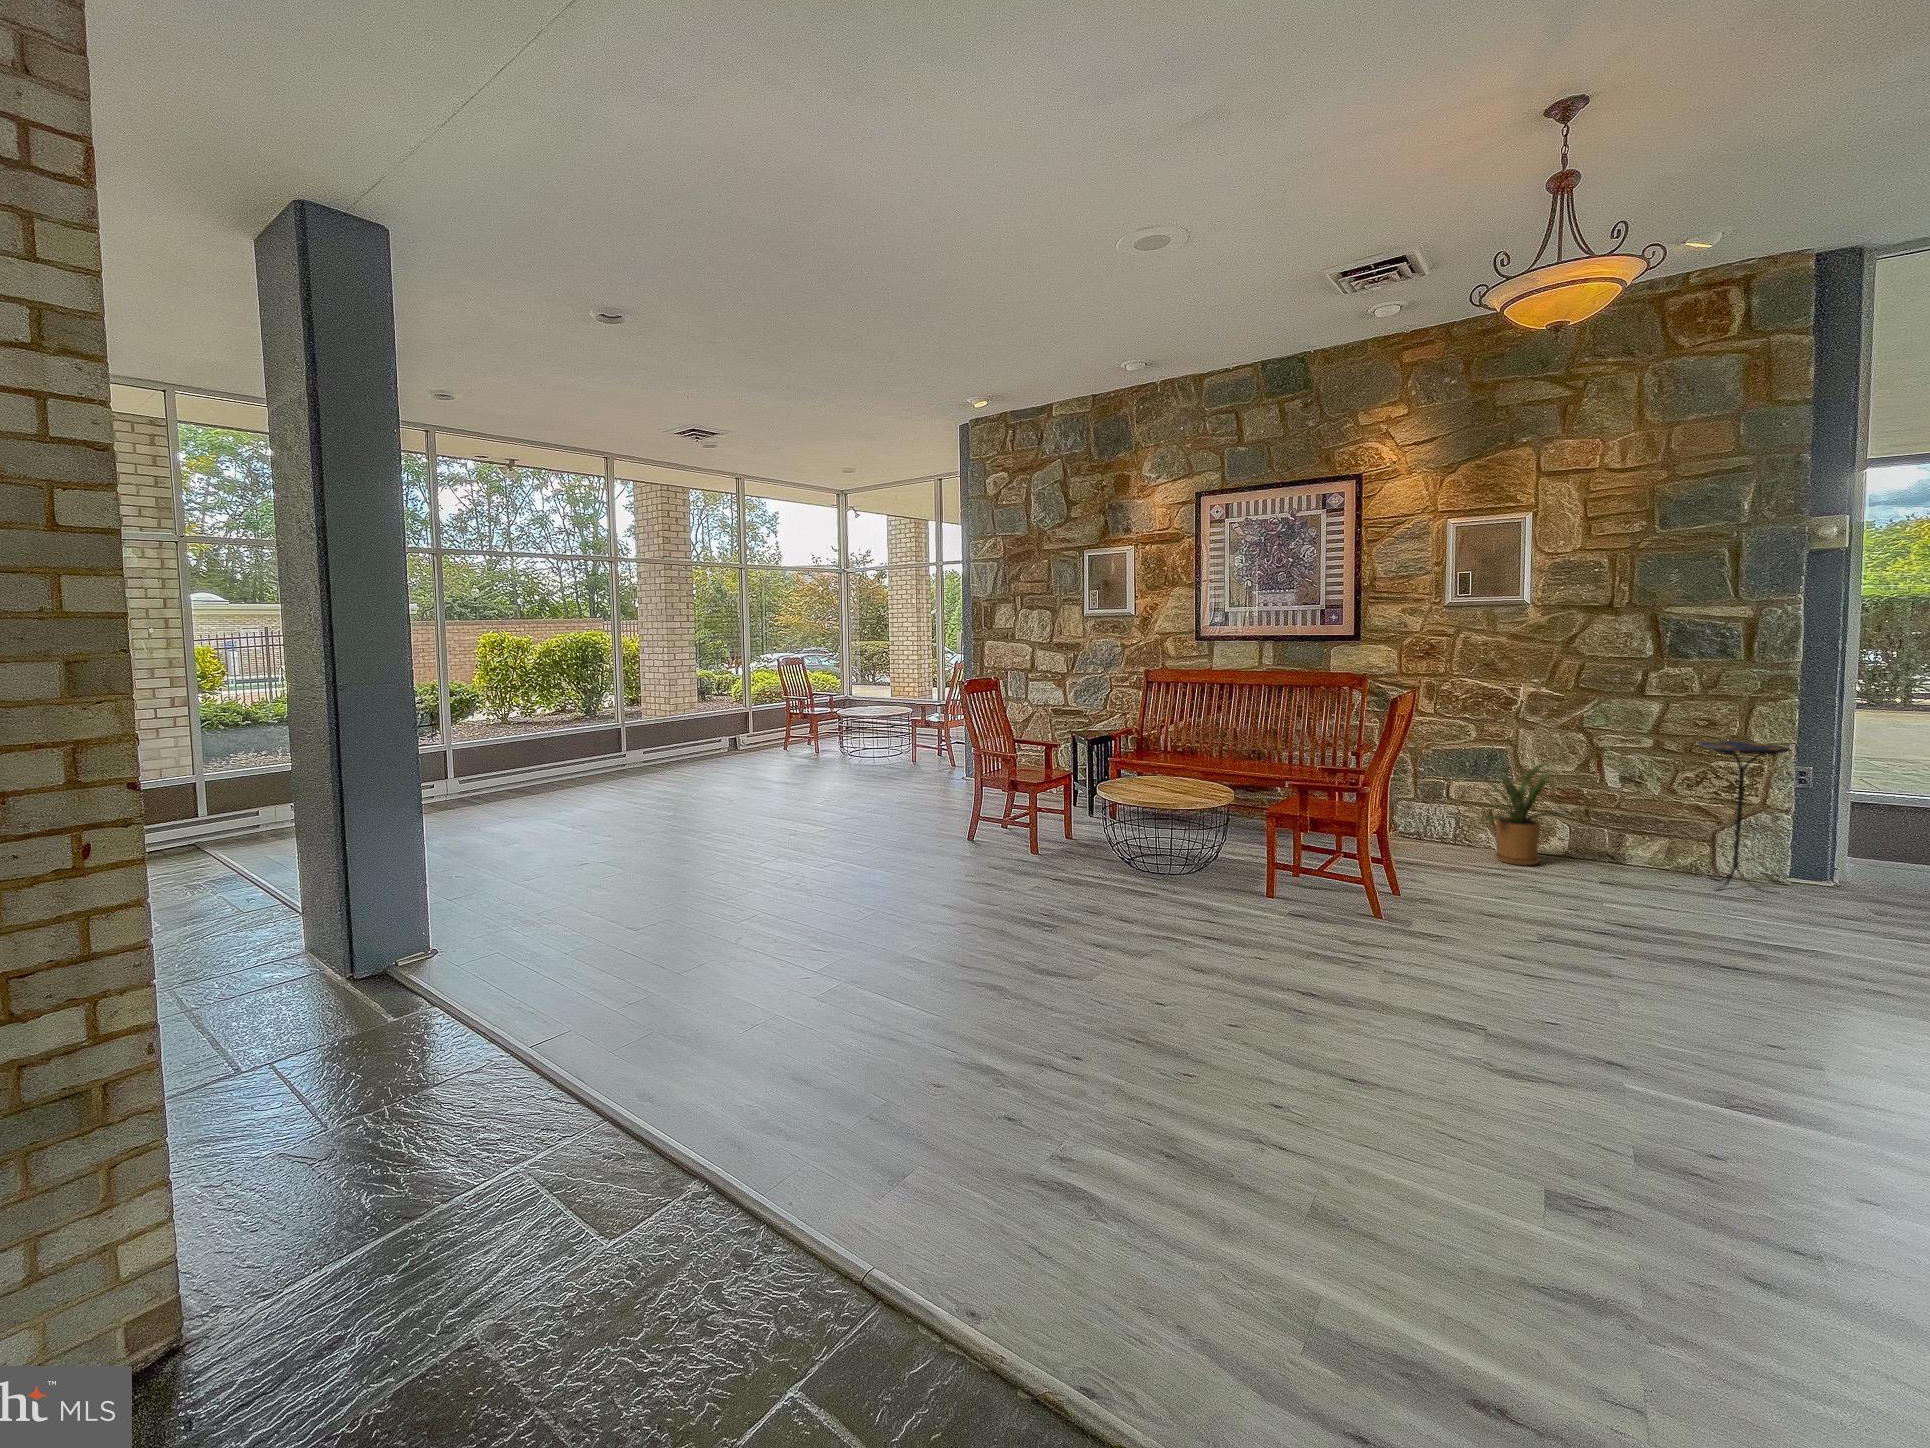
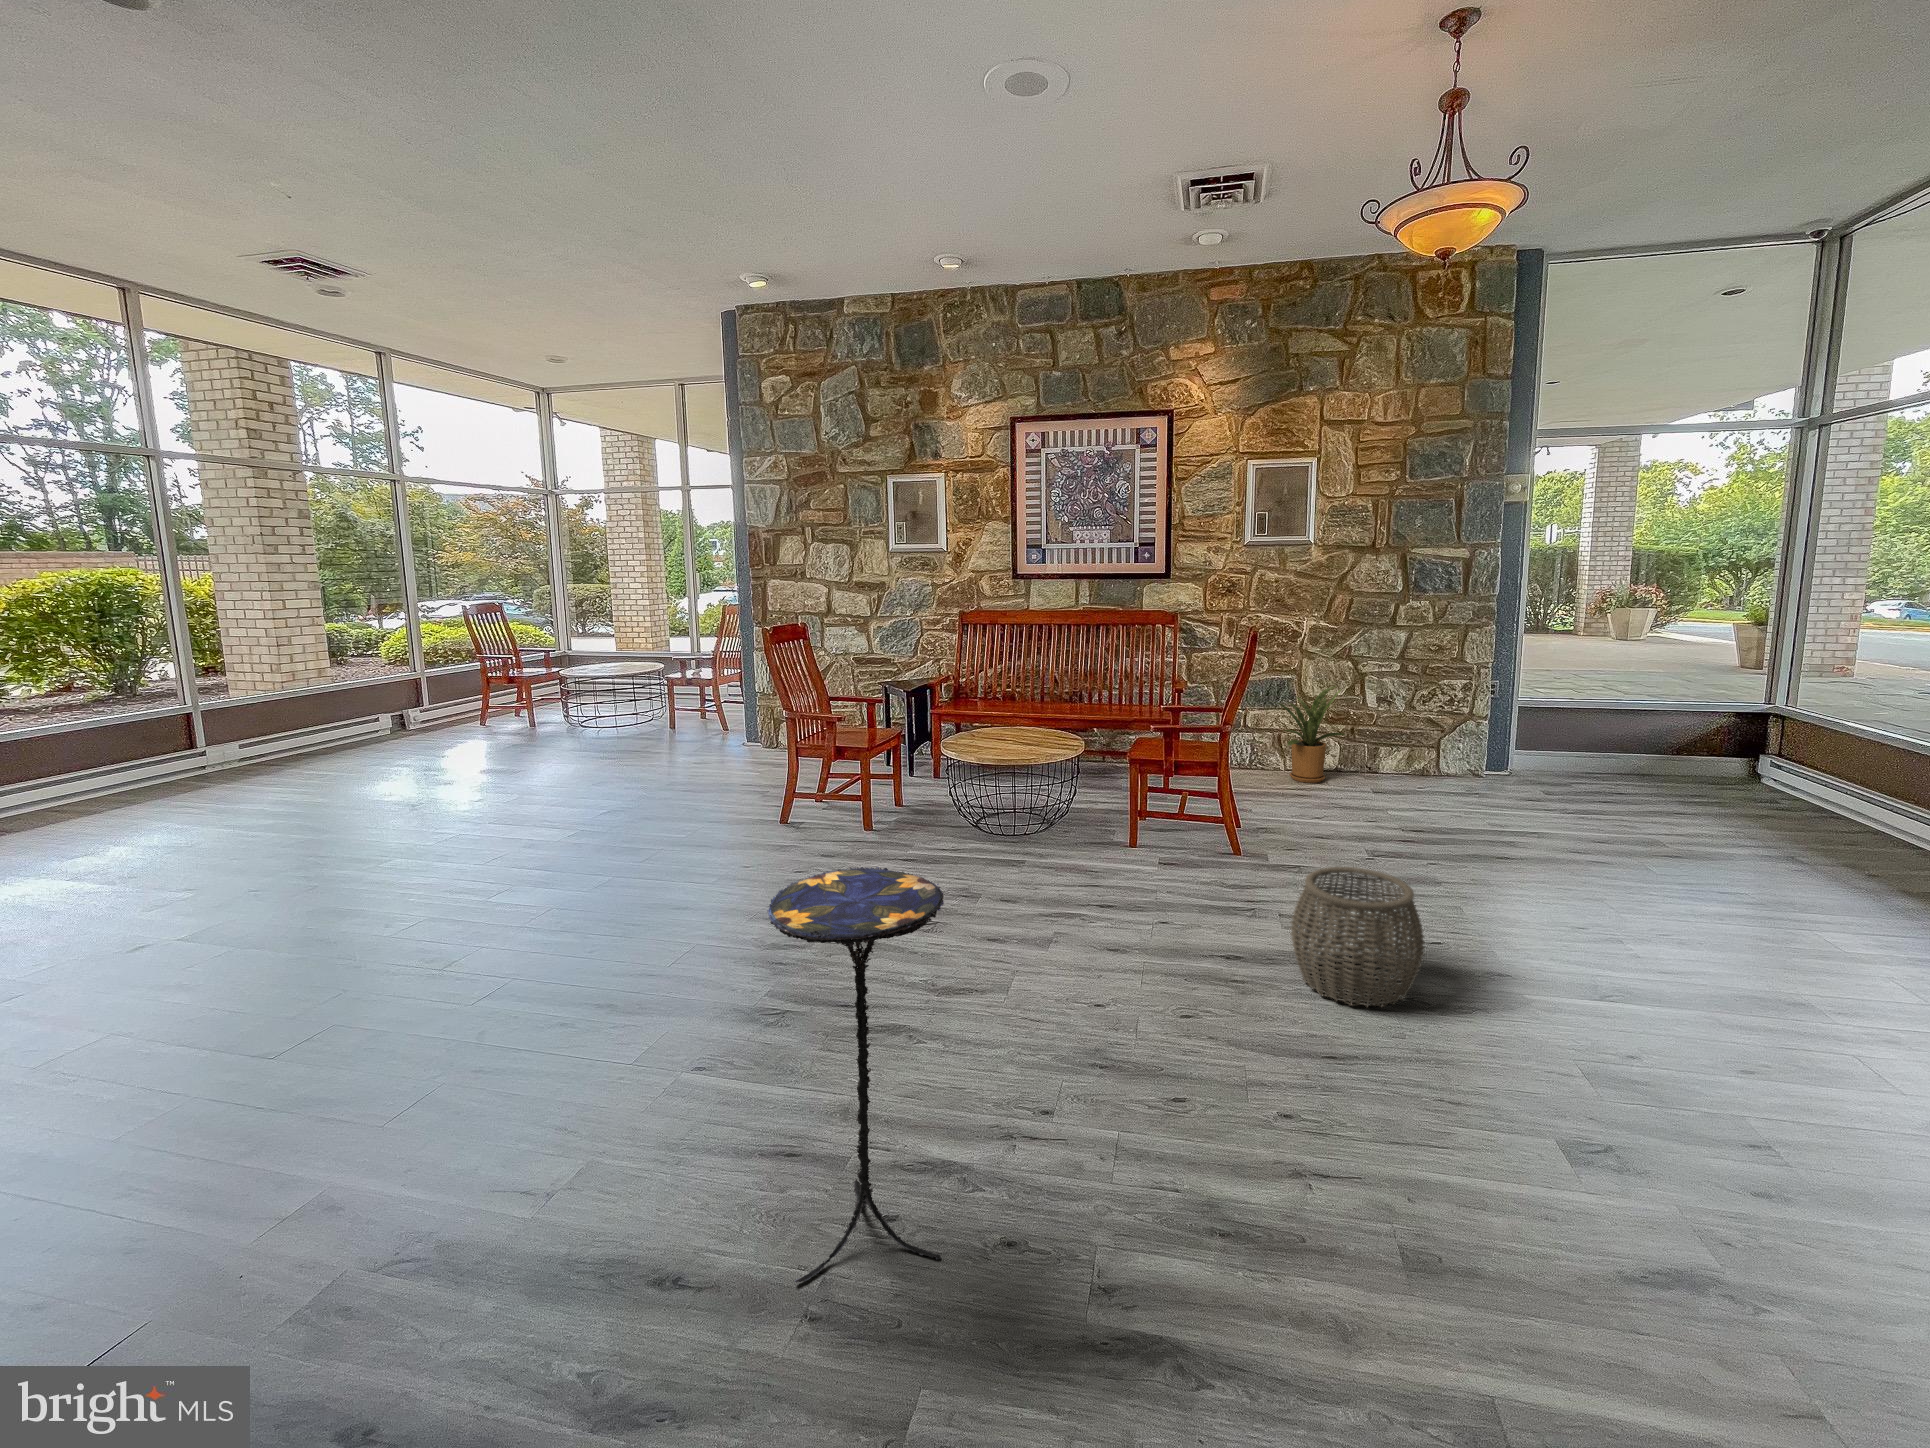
side table: present [1699,740,1789,888] -> present [767,867,944,1282]
woven basket: none [1337,918,1472,1052] -> present [1291,867,1425,1007]

